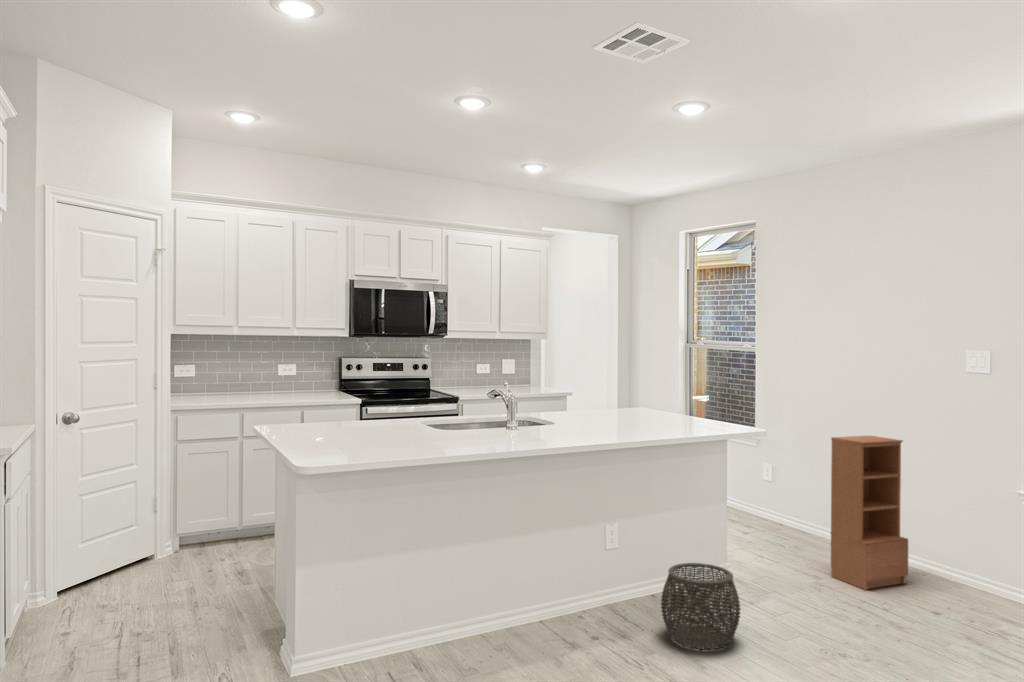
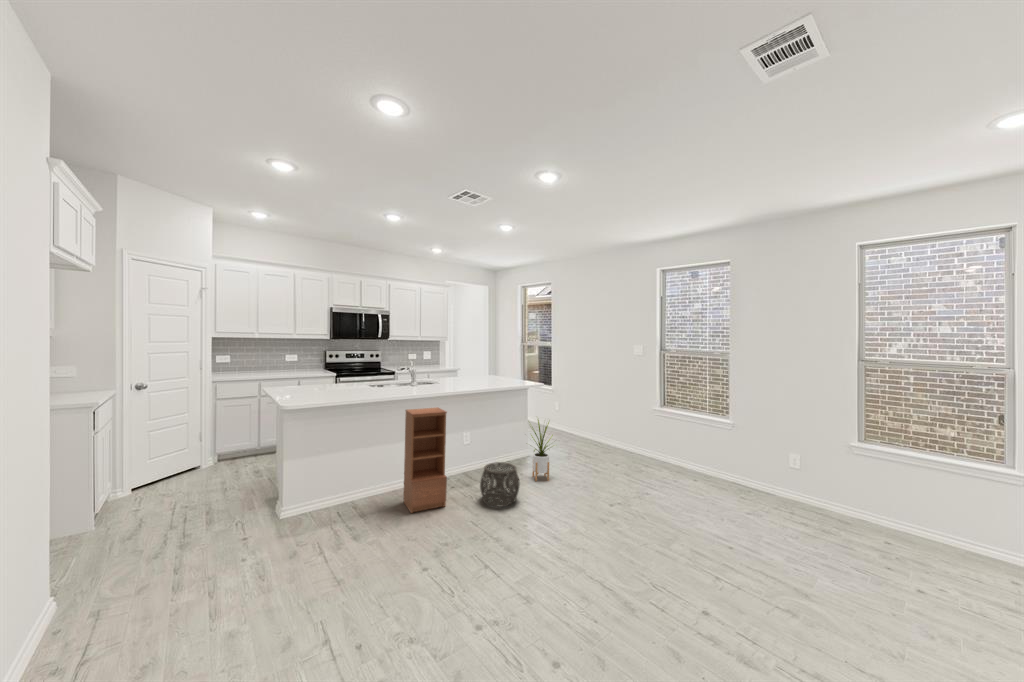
bookcase: present [831,436,908,590] -> present [404,408,447,513]
house plant: none [732,473,803,603] -> present [531,420,553,481]

